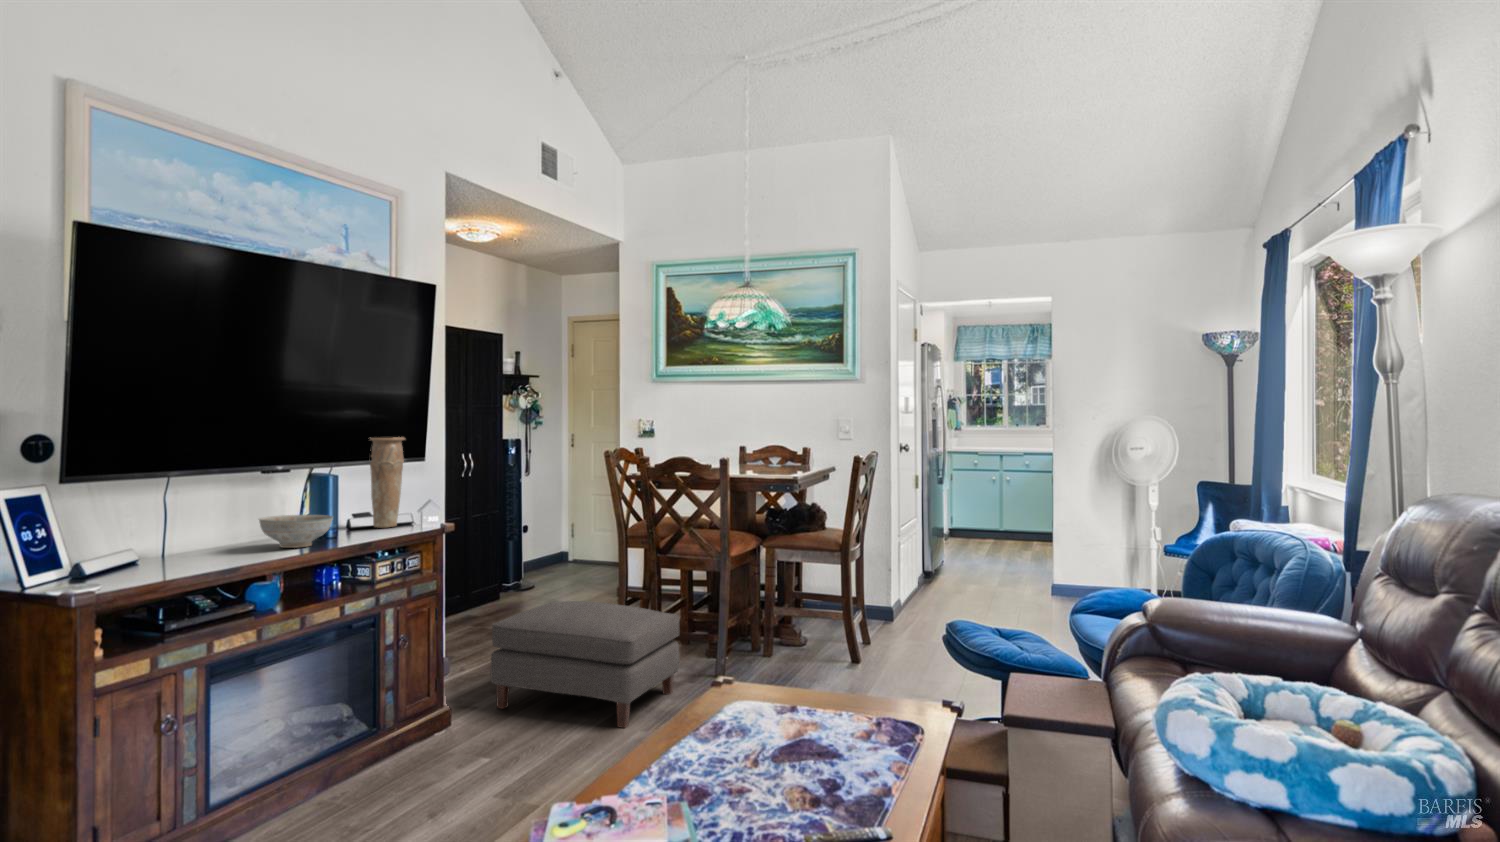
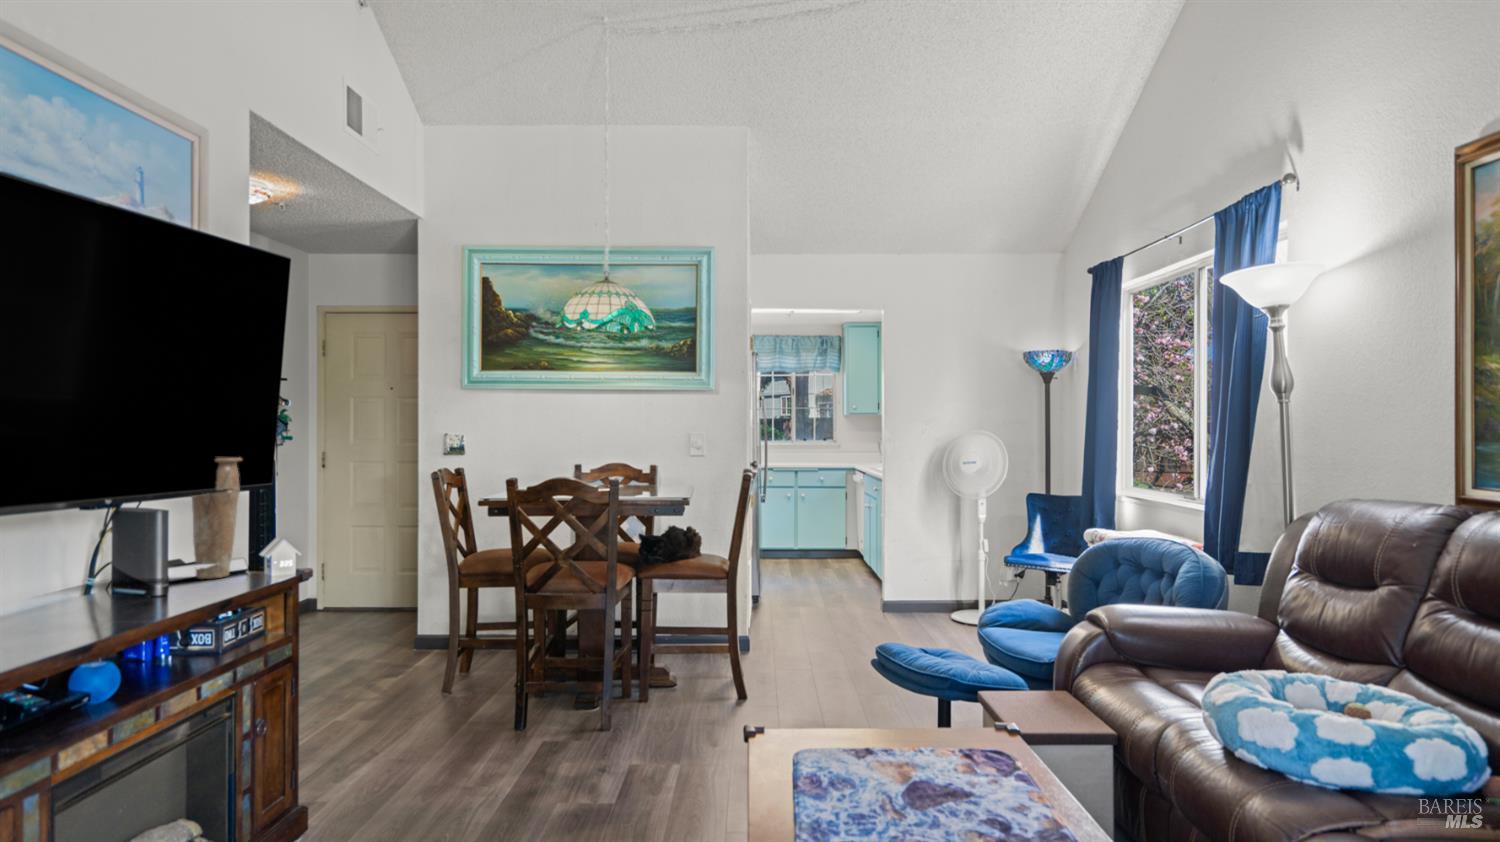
decorative bowl: present [259,515,333,548] -> none [70,565,183,614]
ottoman: present [491,601,679,728] -> none [345,659,574,804]

